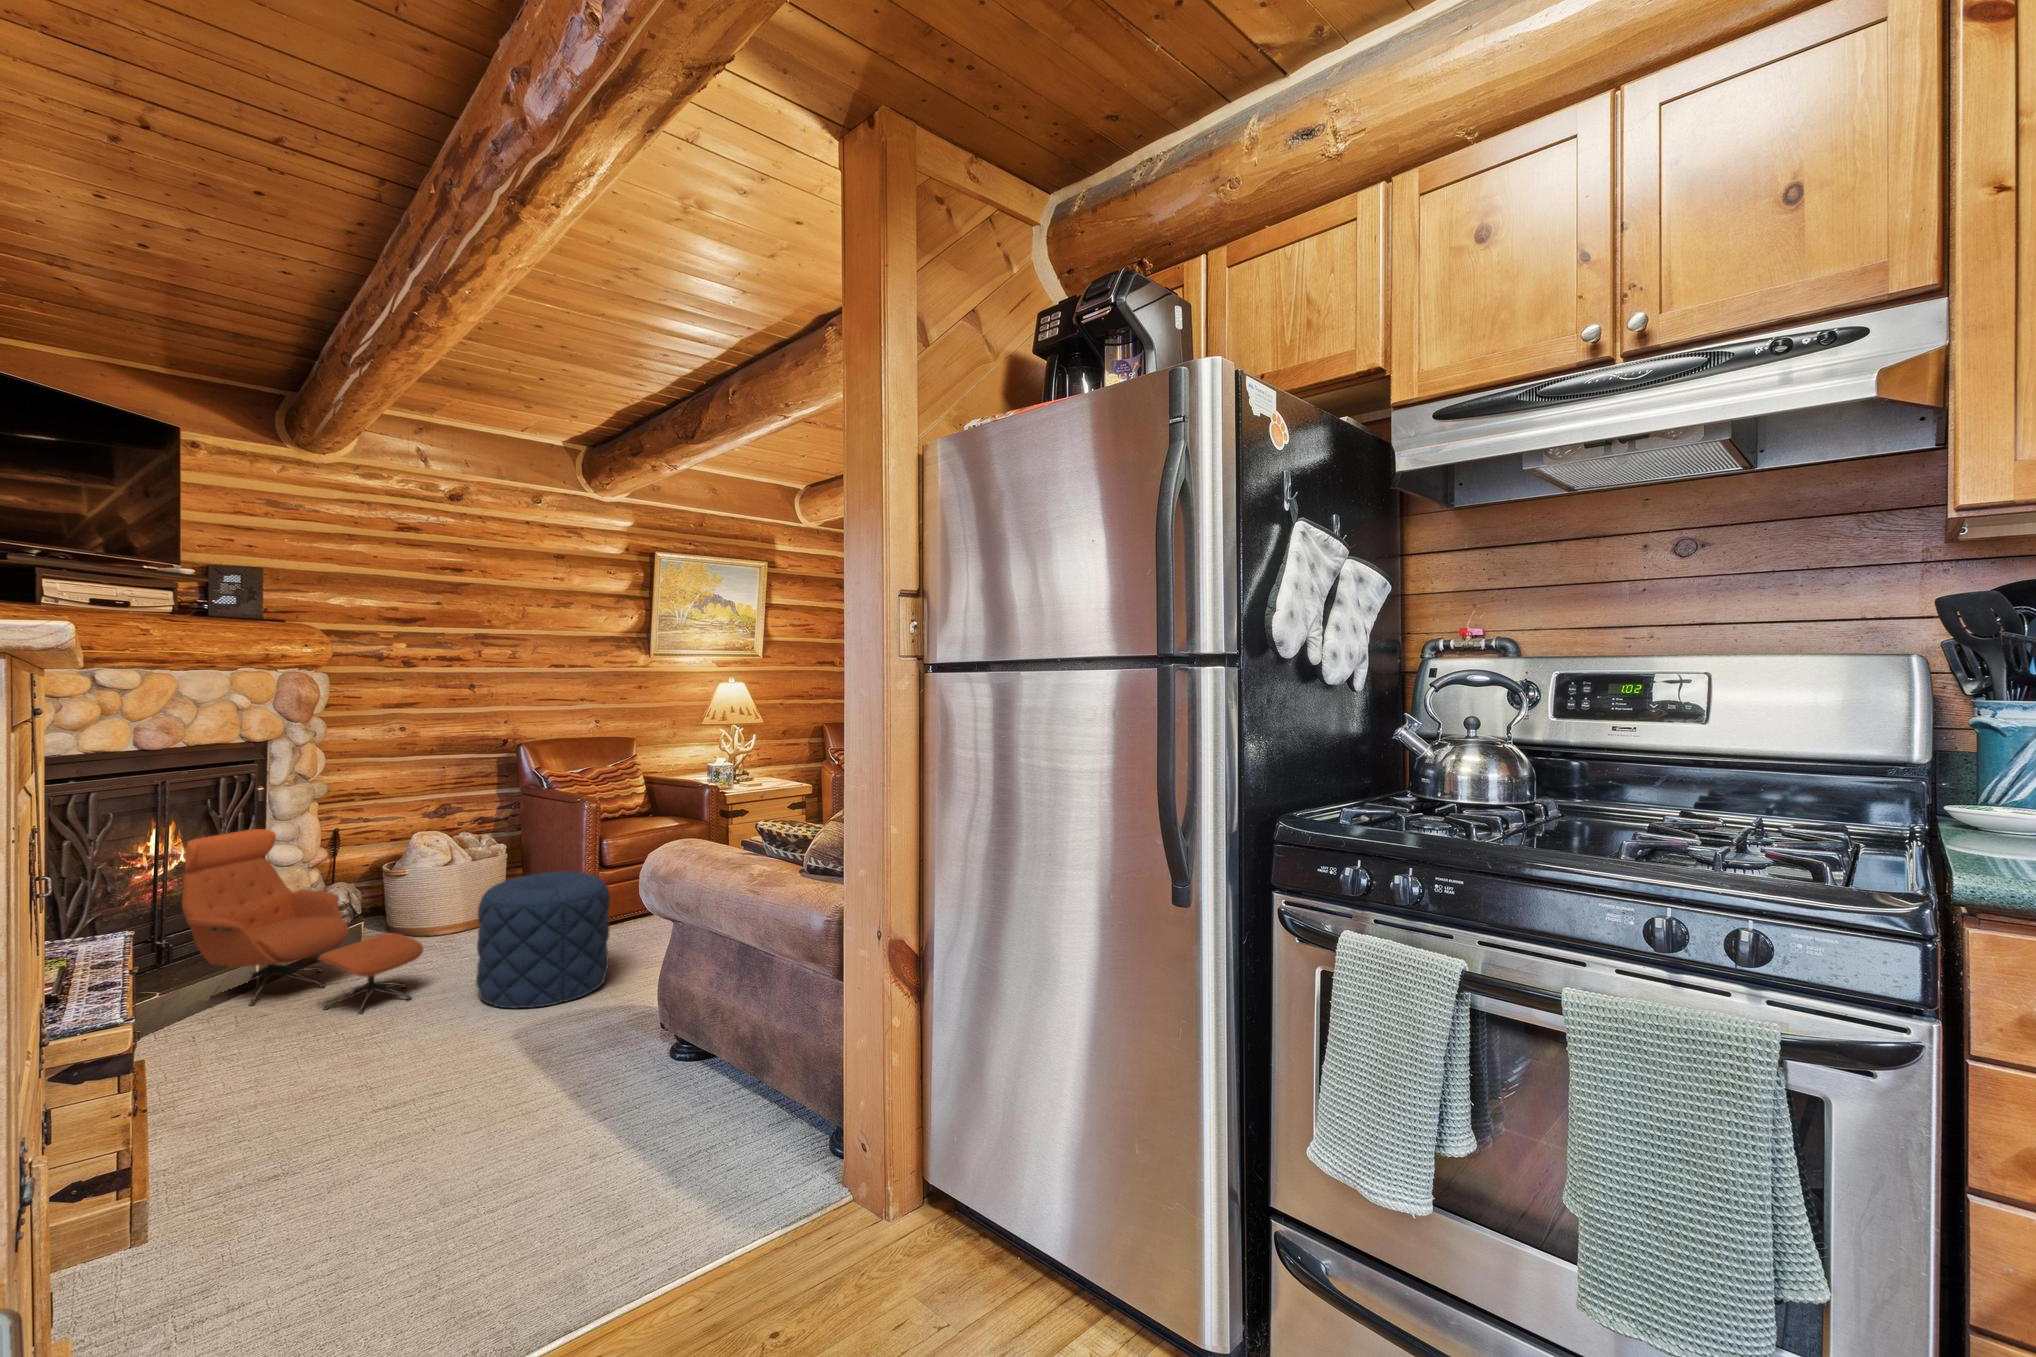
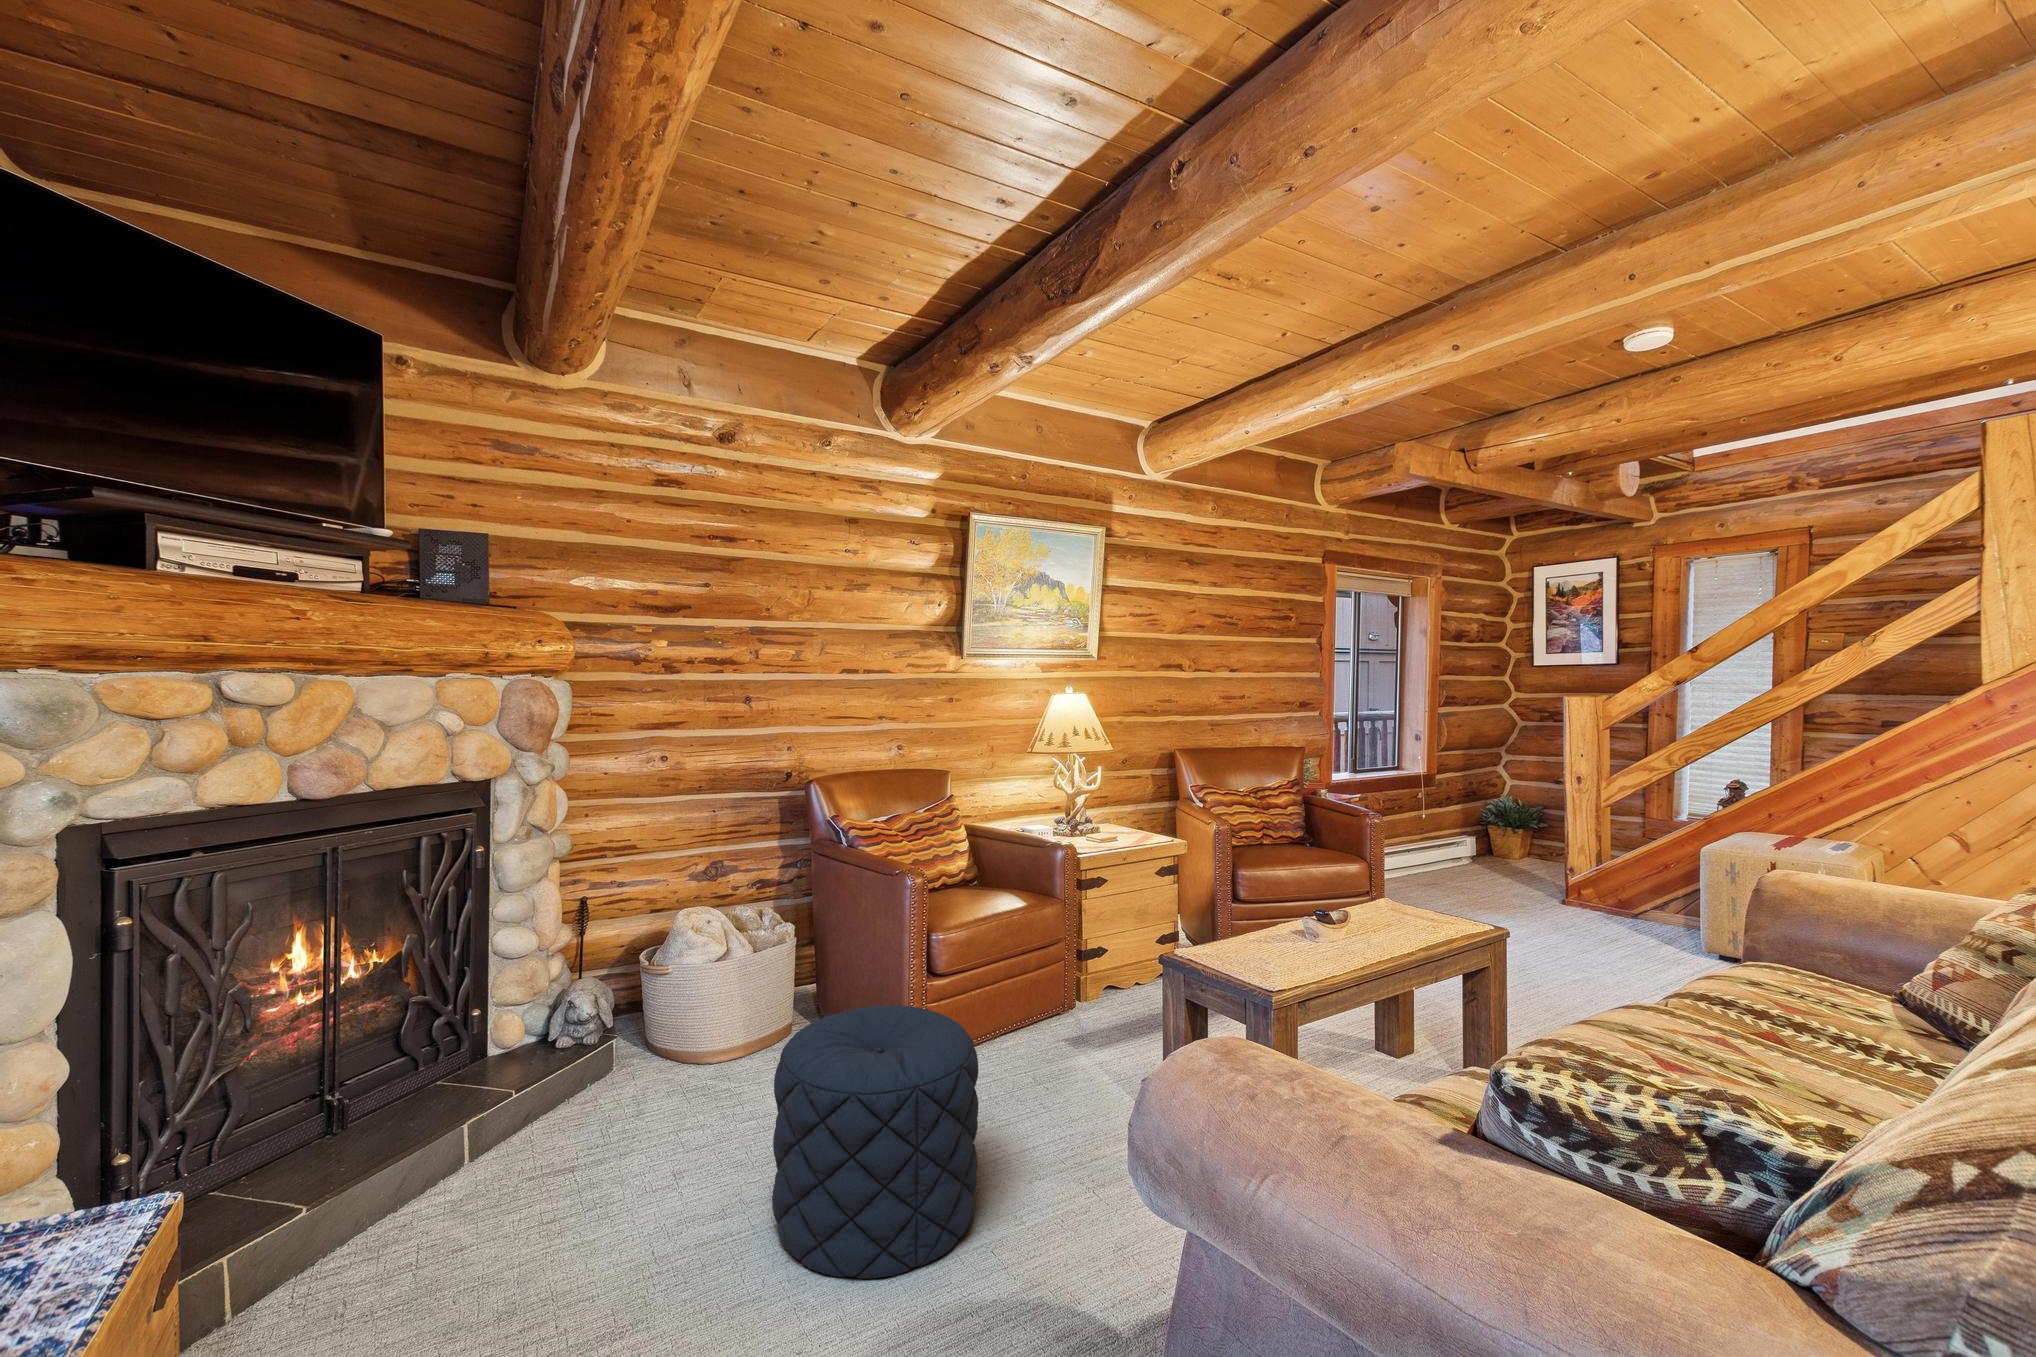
lounge chair: present [182,829,423,1014] -> none [361,912,691,1260]

